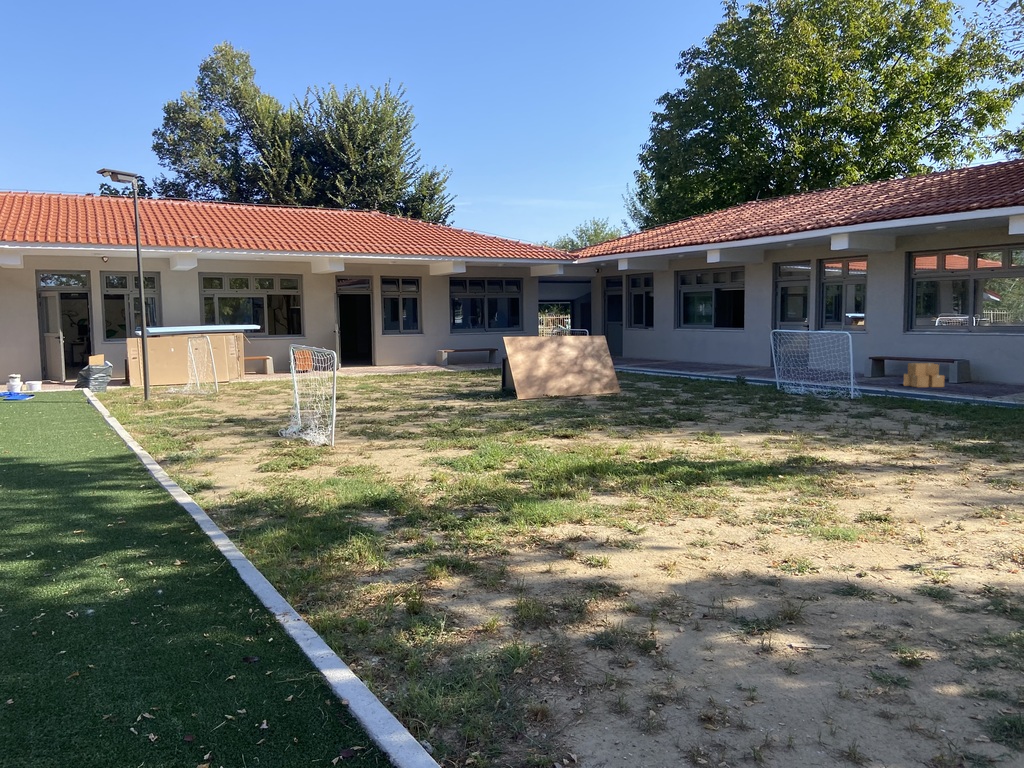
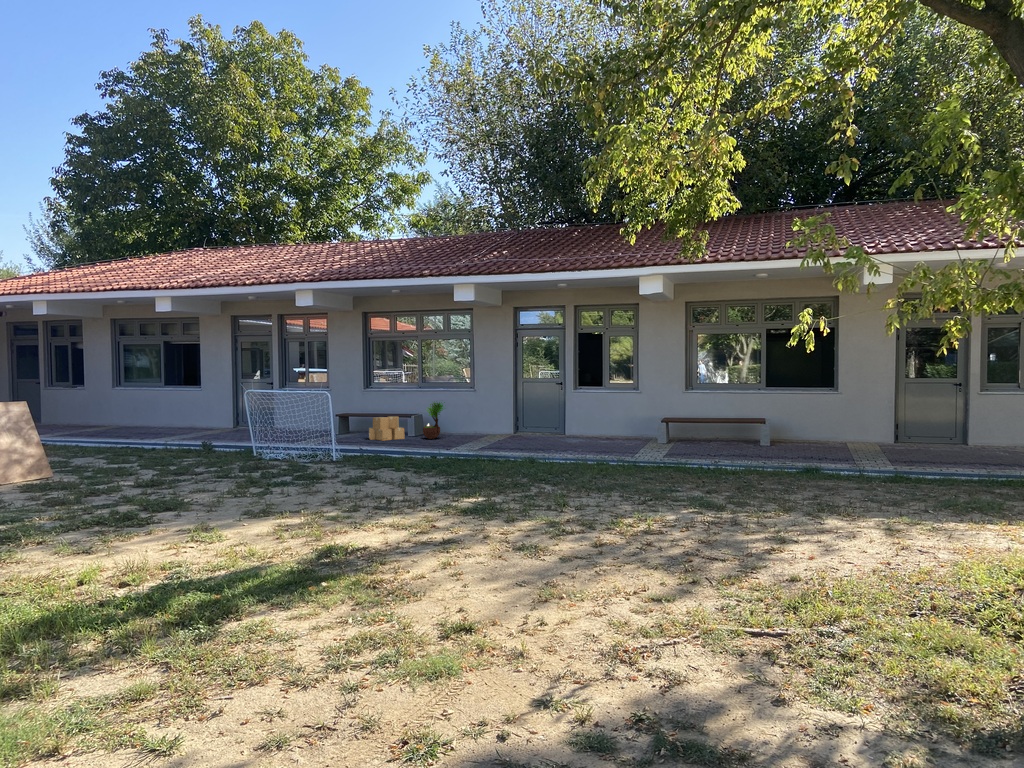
potted tree: none [967,345,998,389] -> present [423,402,443,439]

